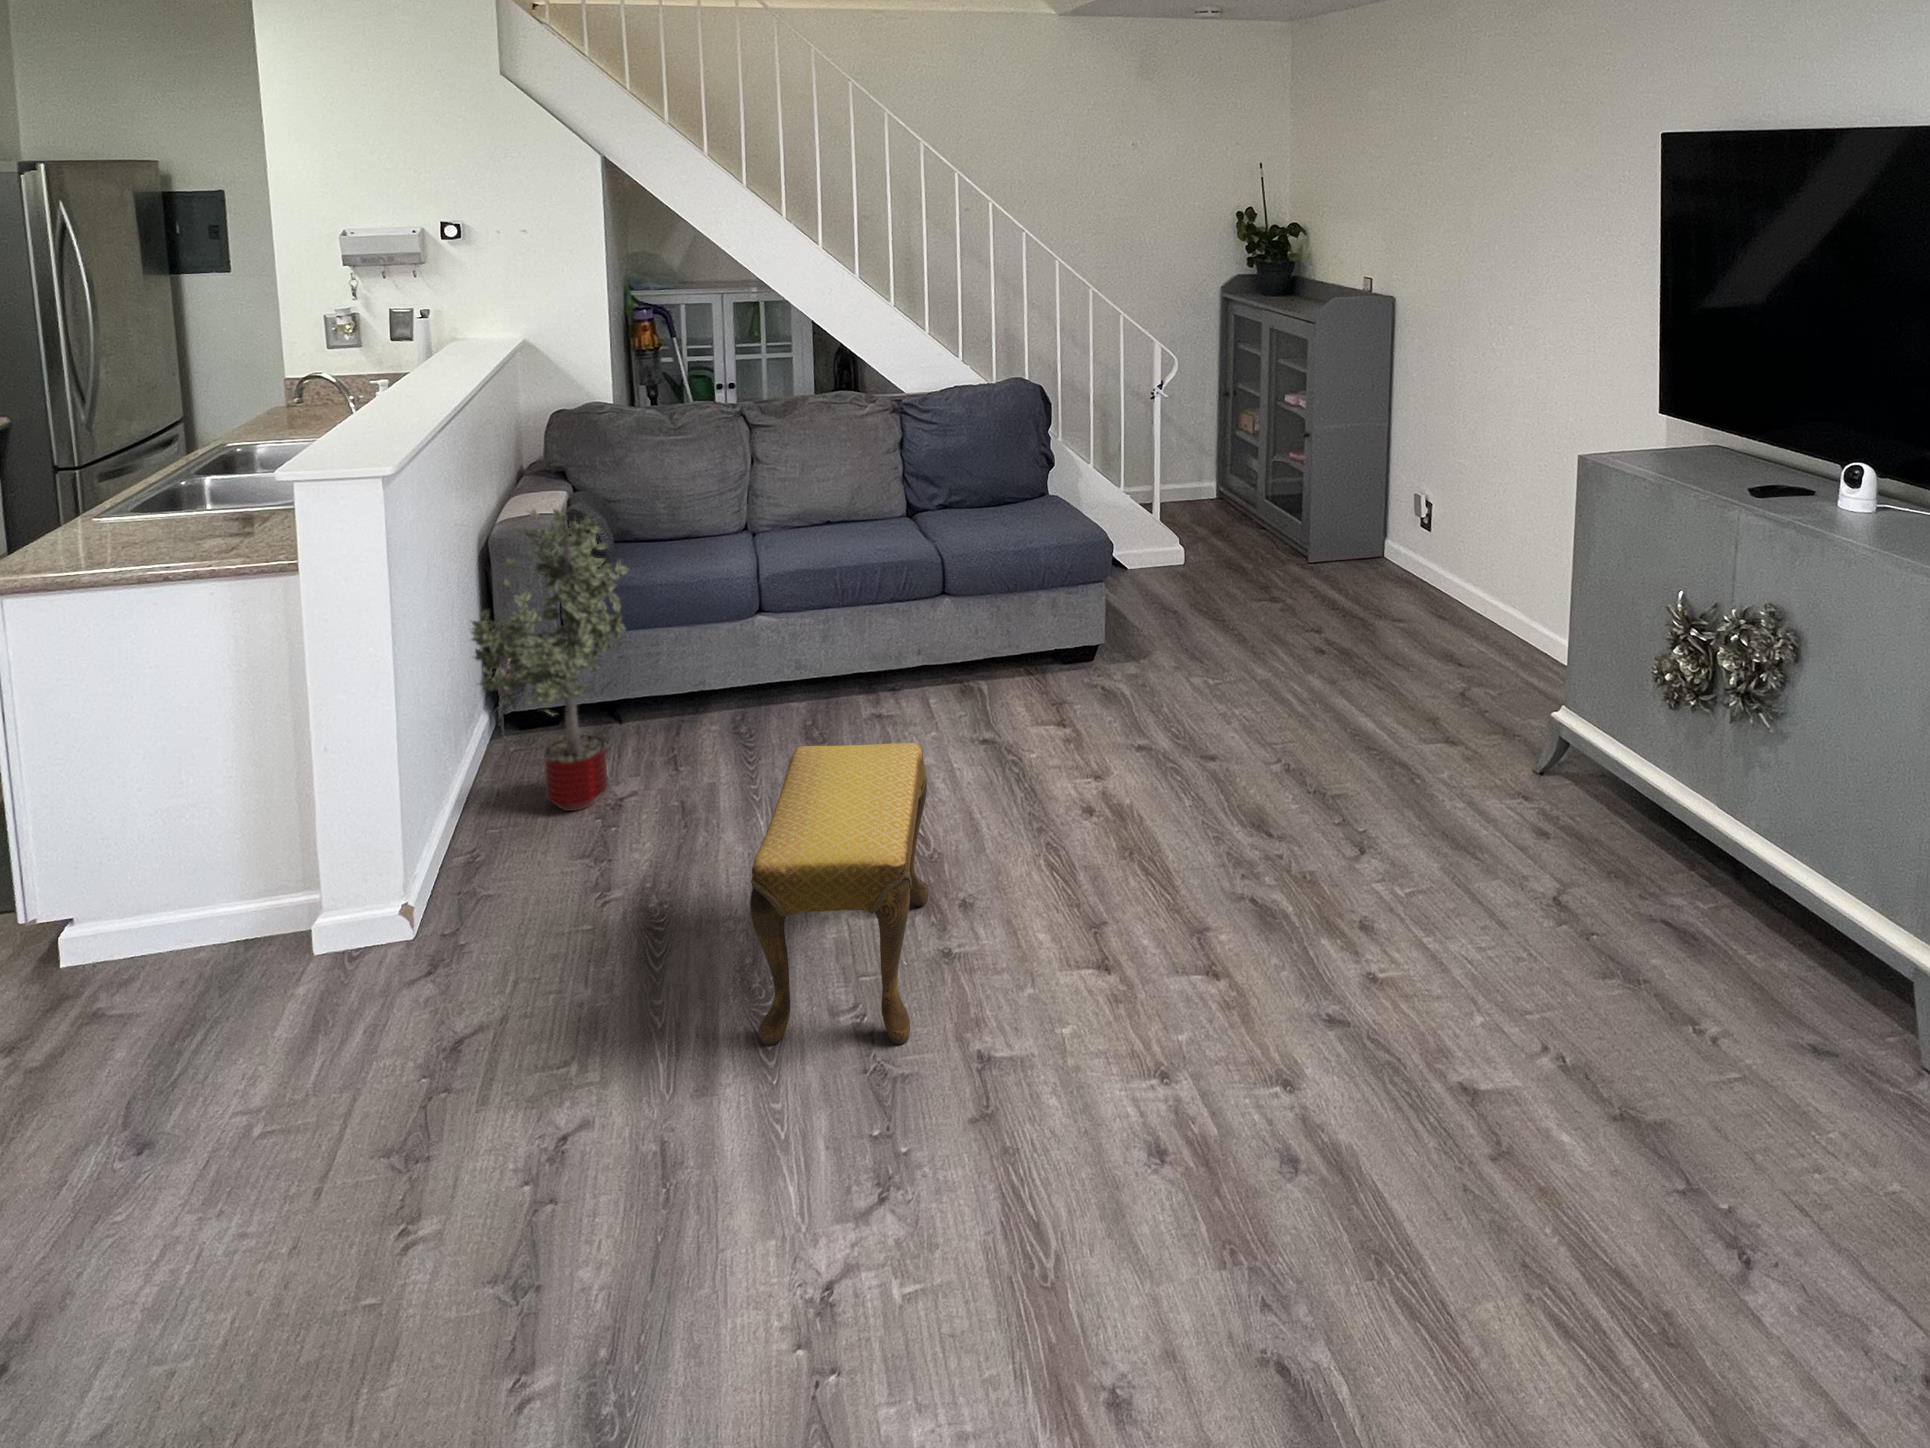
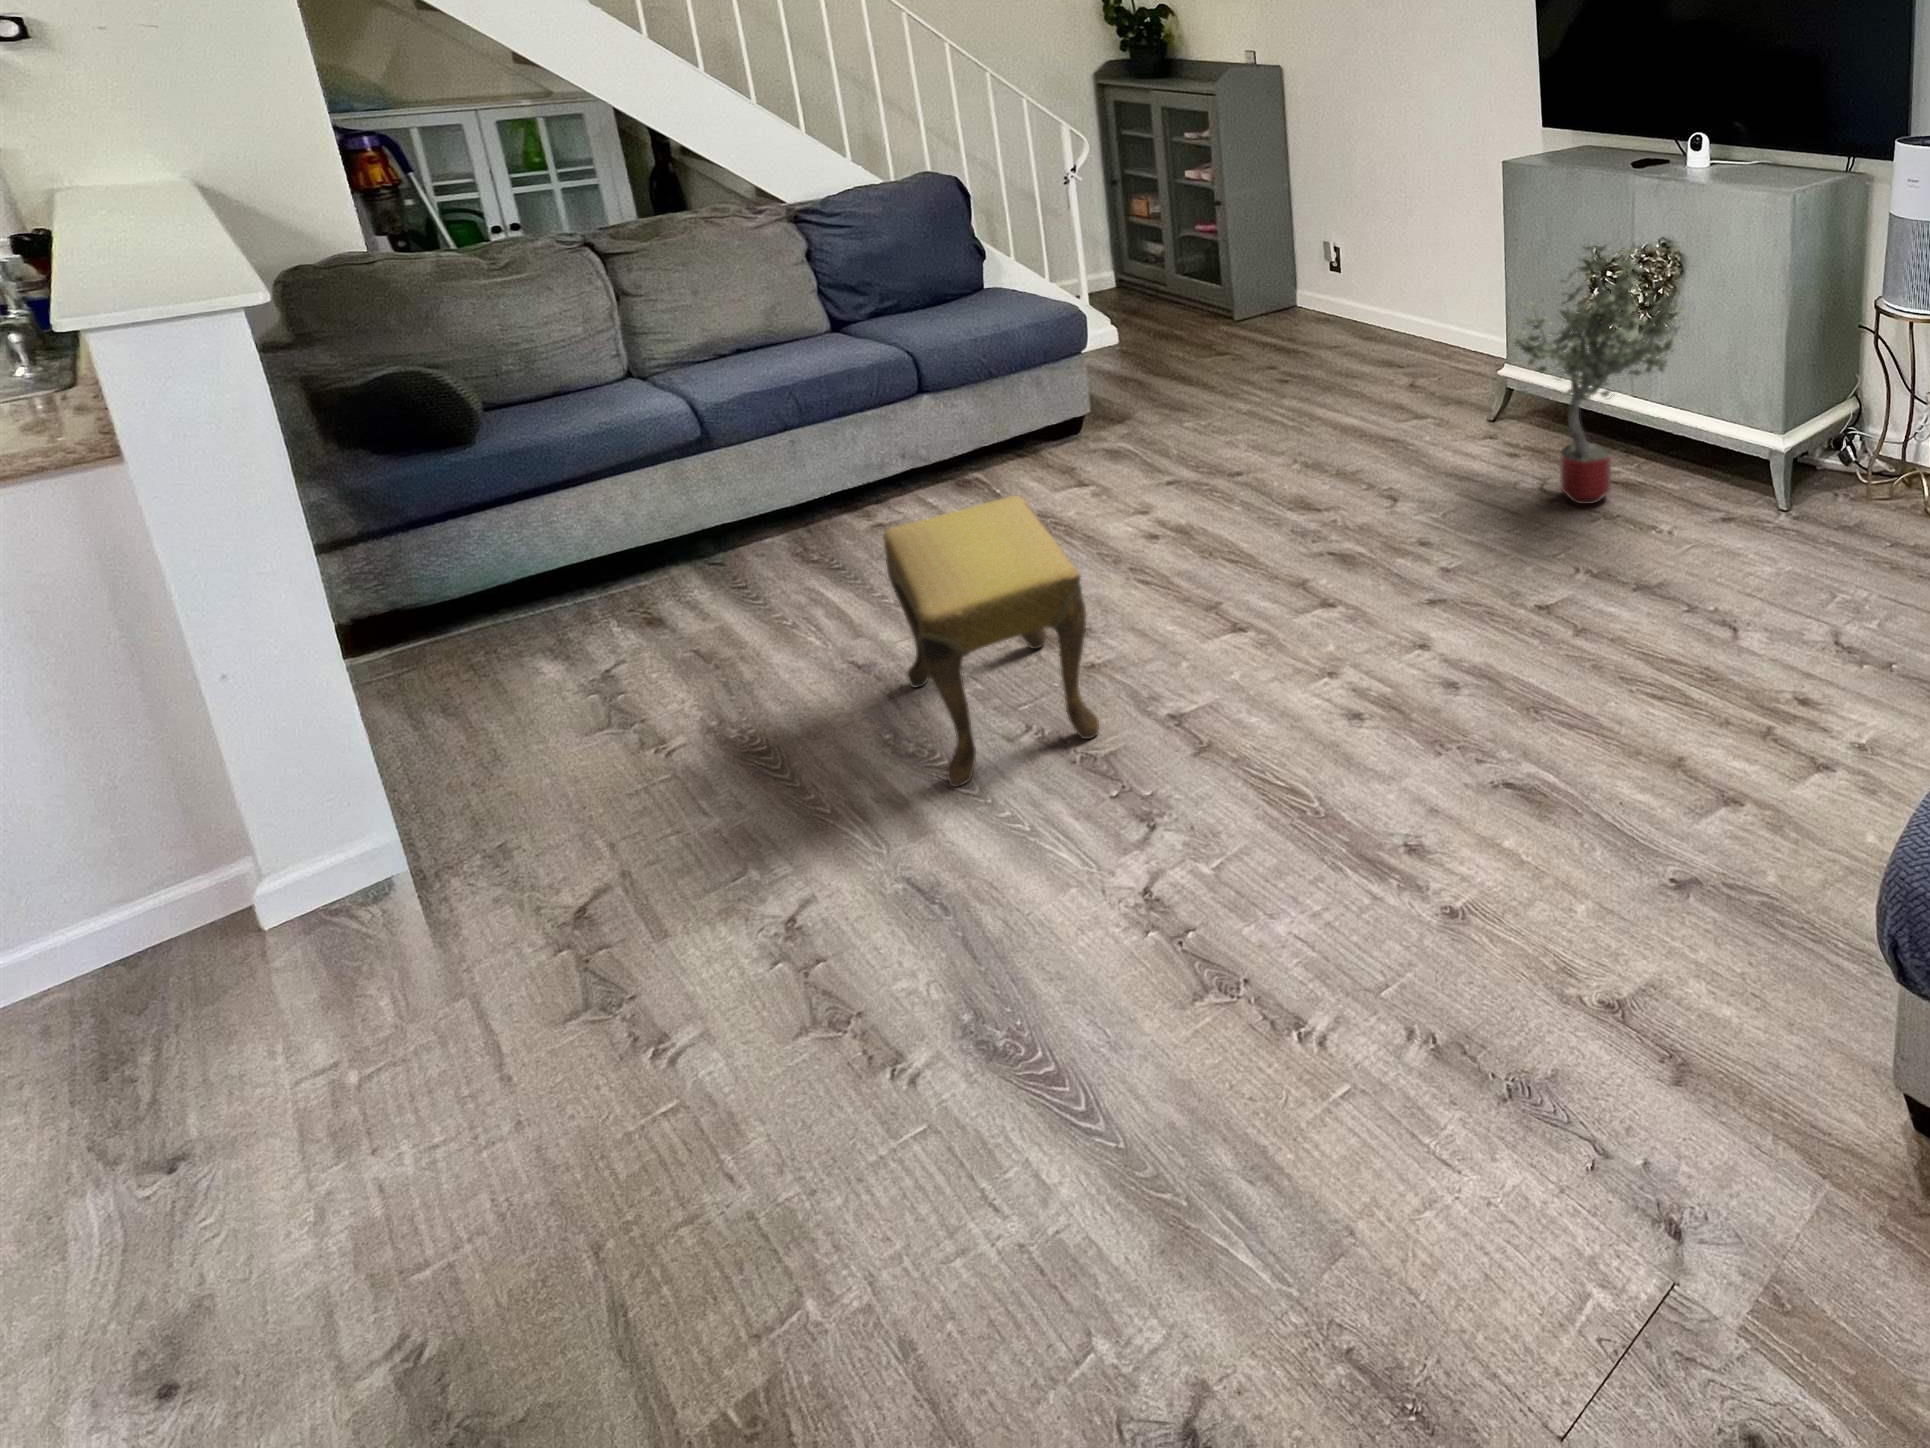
potted tree: present [471,510,629,811] -> present [1512,244,1684,504]

